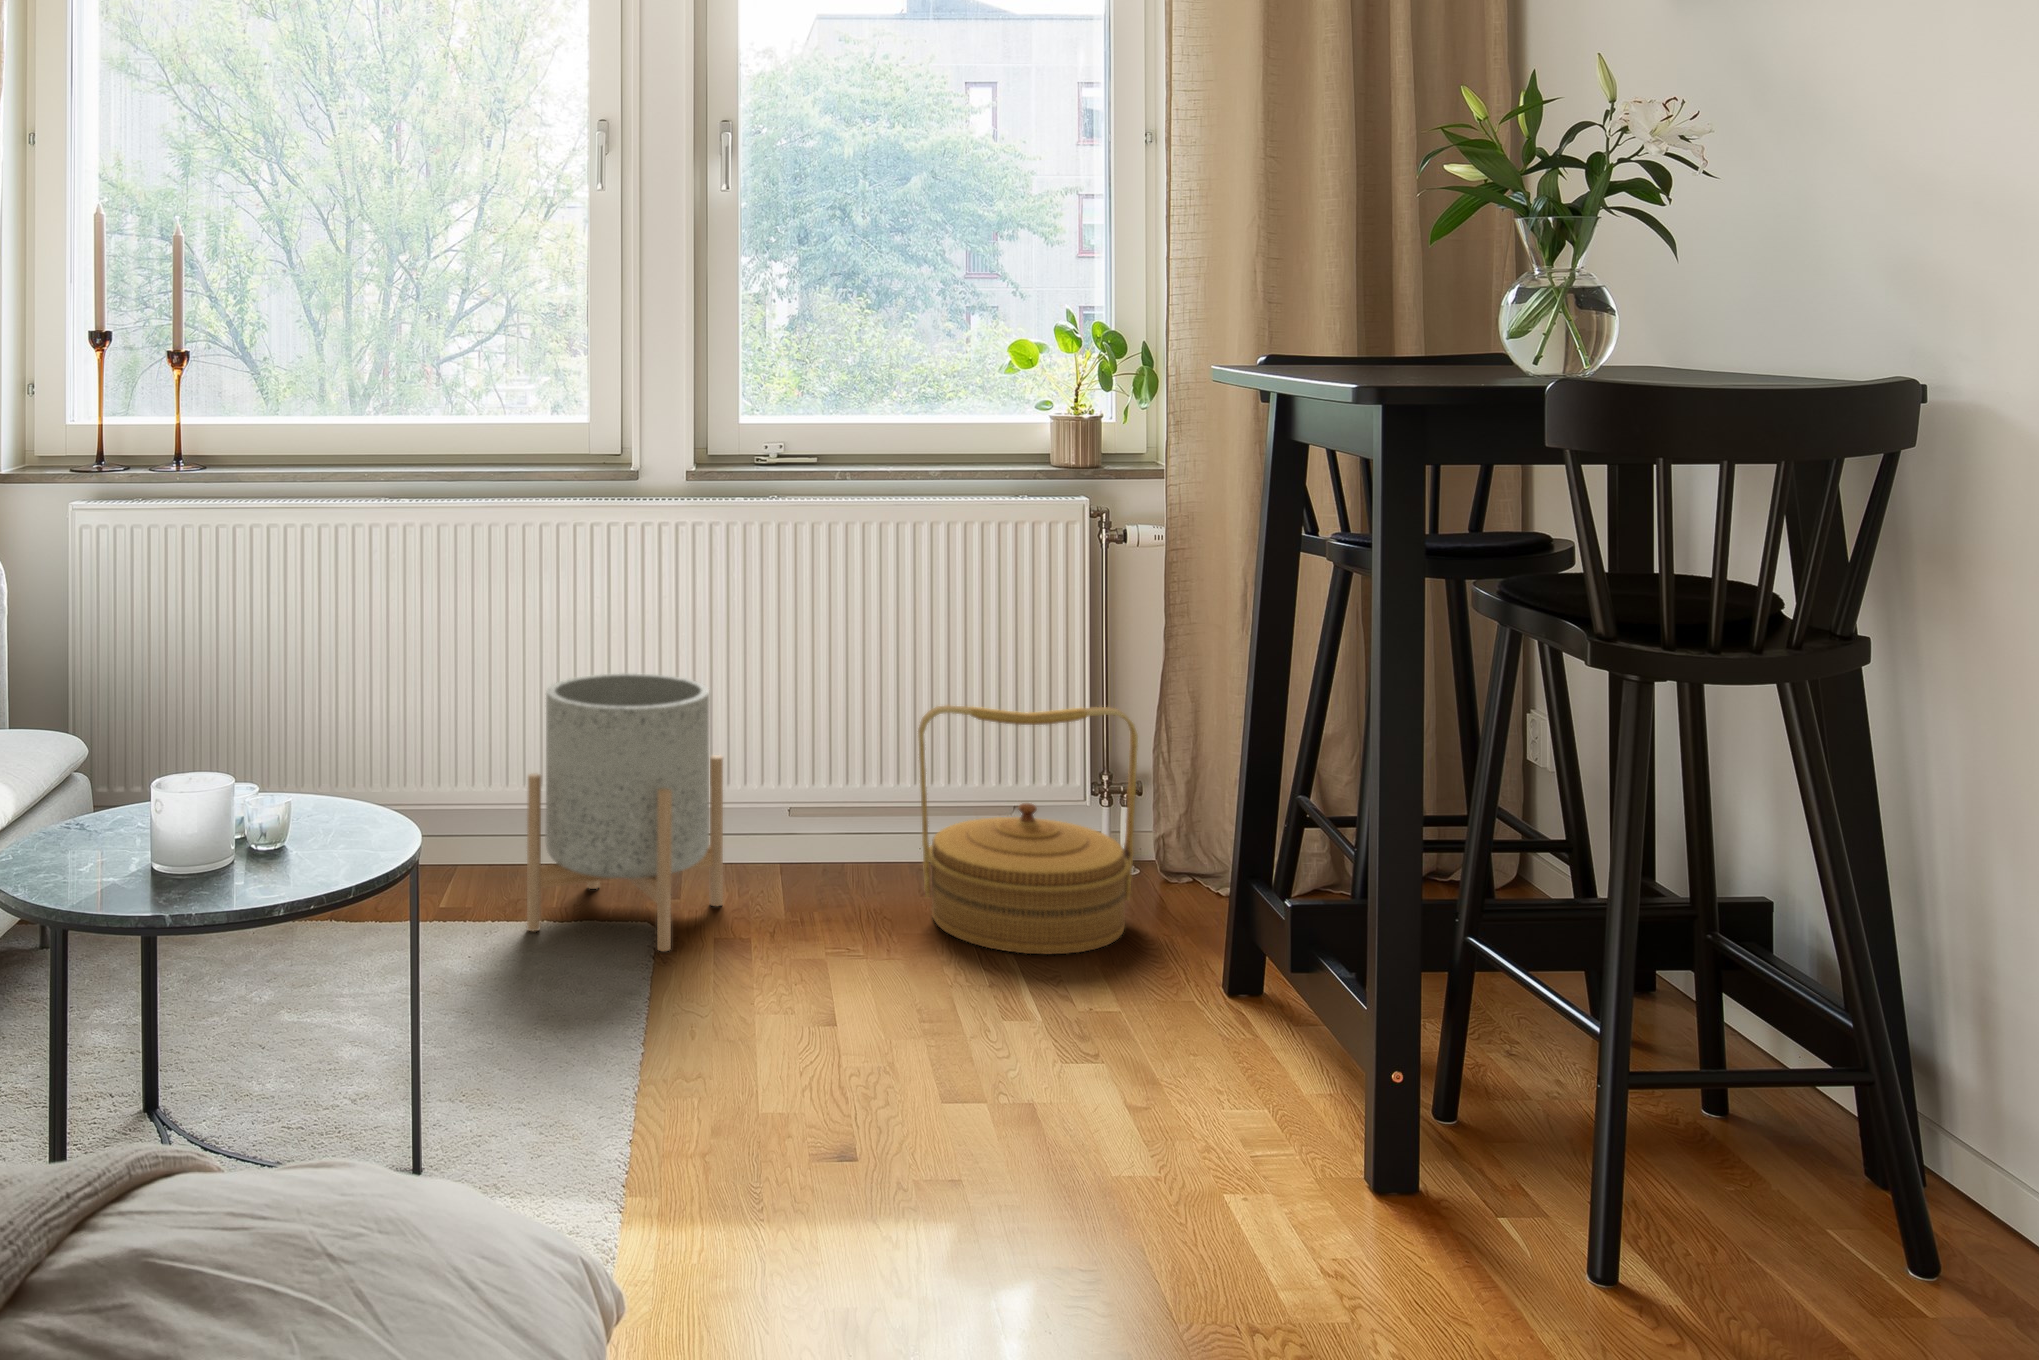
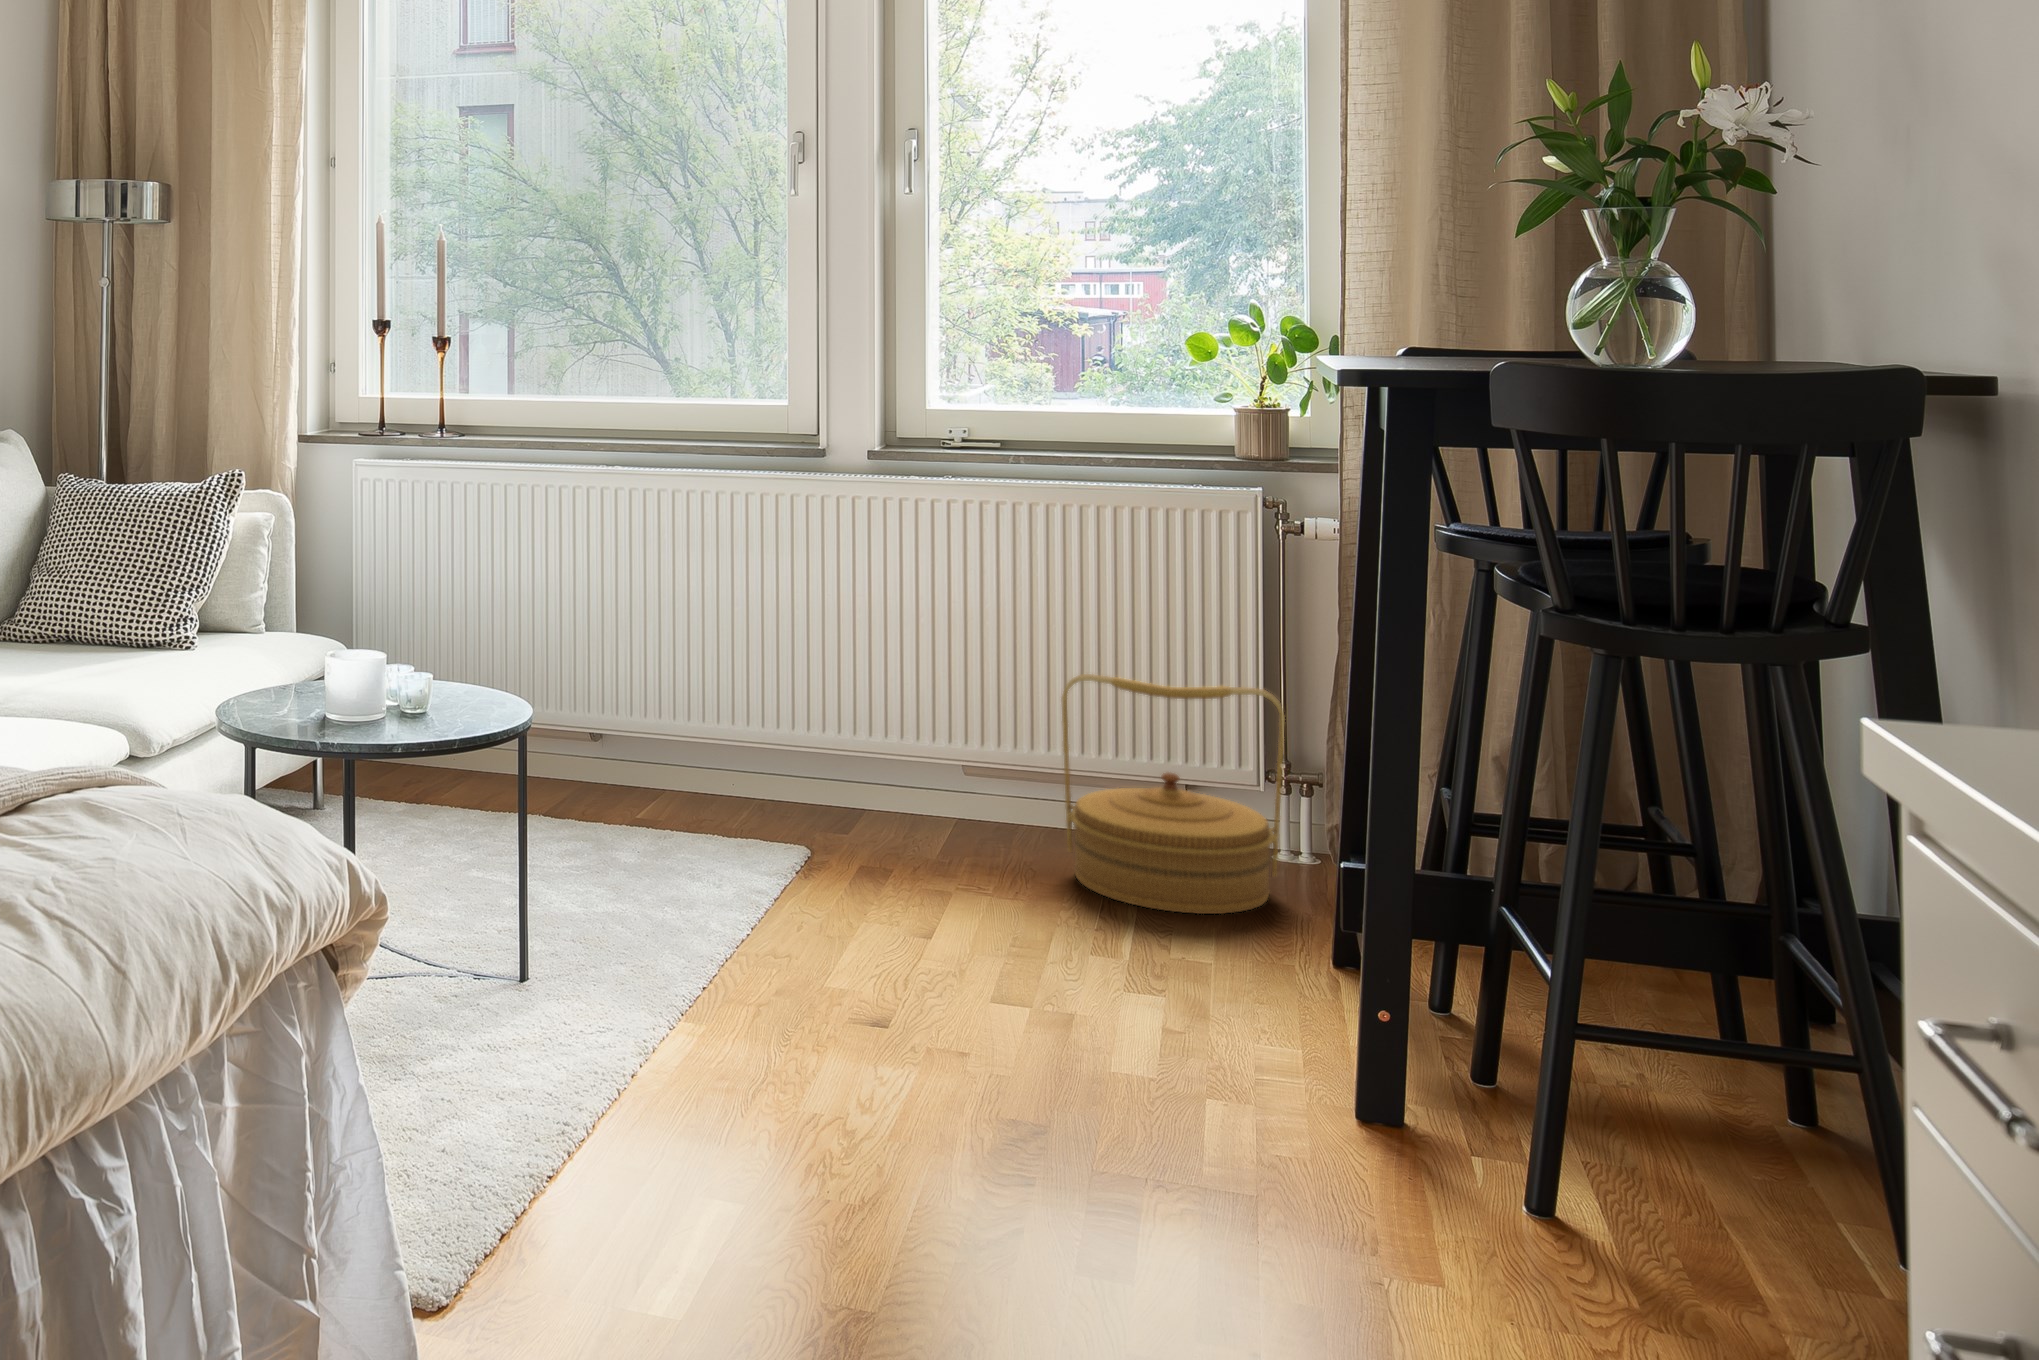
planter: present [527,673,723,951] -> none [698,626,883,867]

